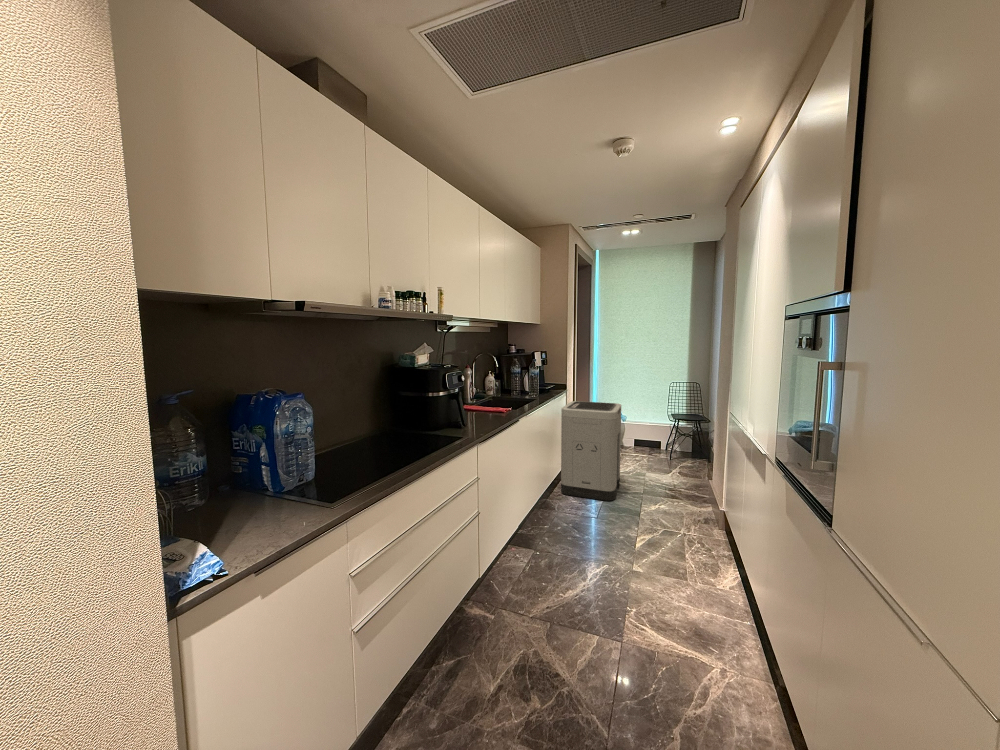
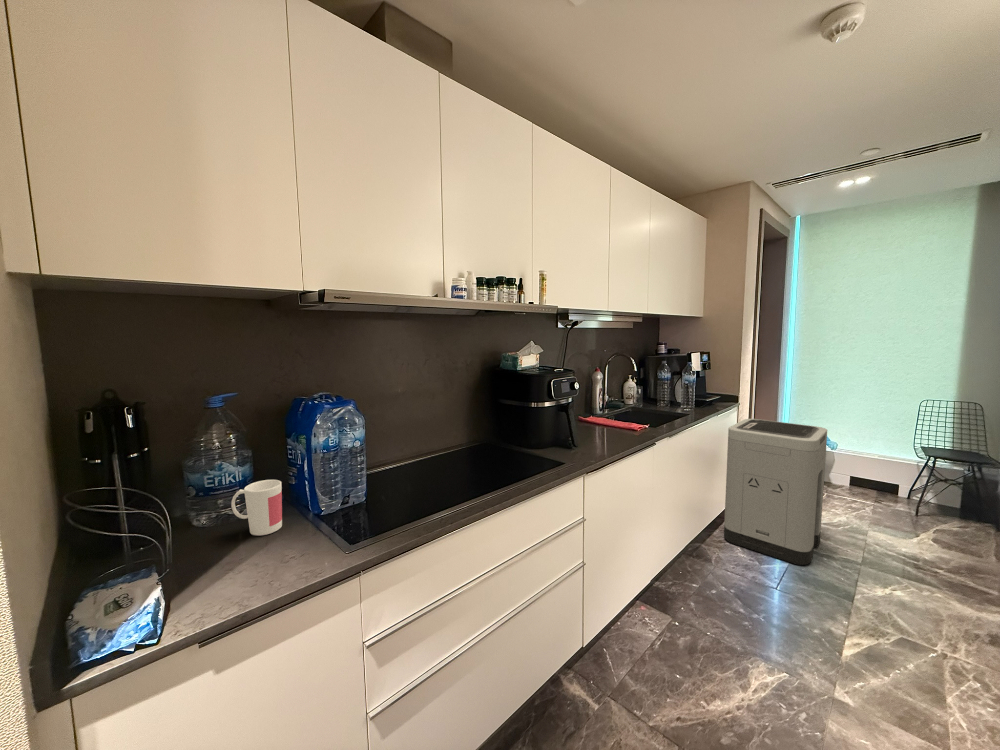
mug: none [199,466,248,514] -> present [231,480,282,536]

